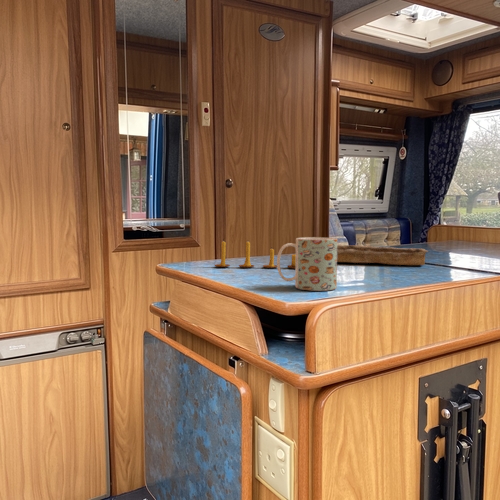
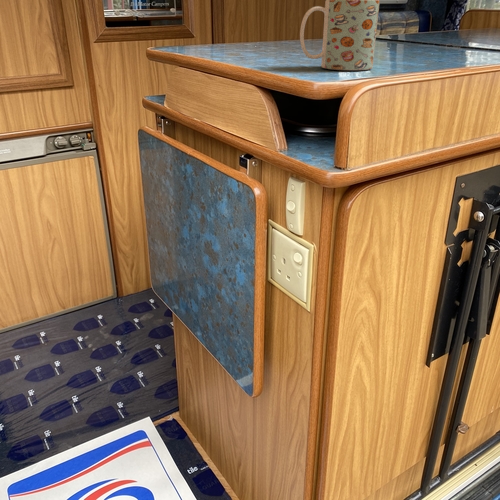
candle: present [215,240,296,269] -> none [217,13,330,51]
tray: present [337,245,427,265] -> none [338,23,479,48]

